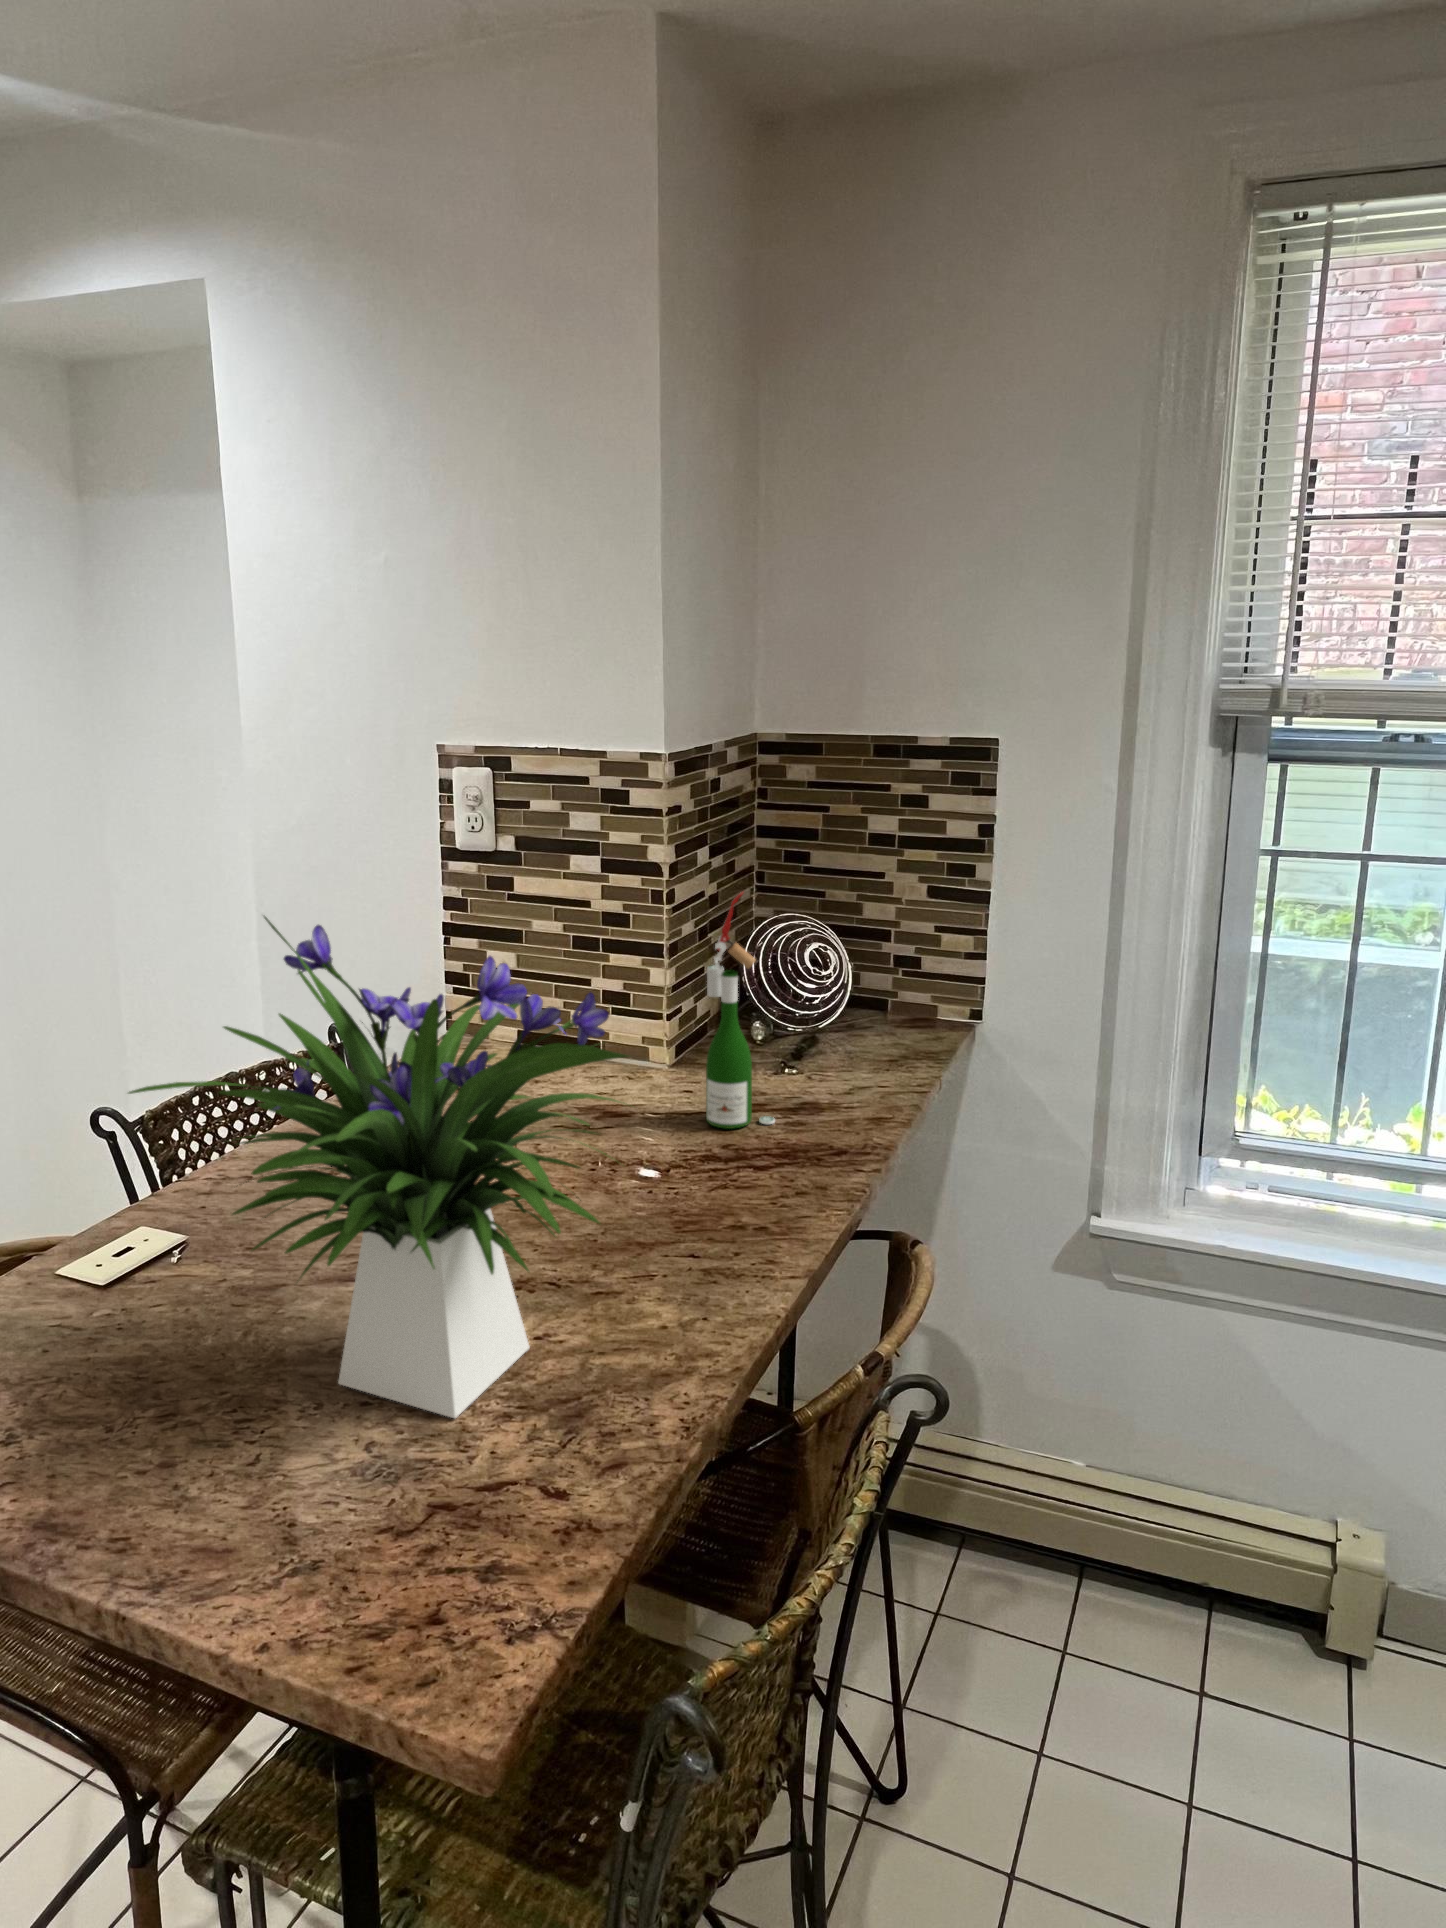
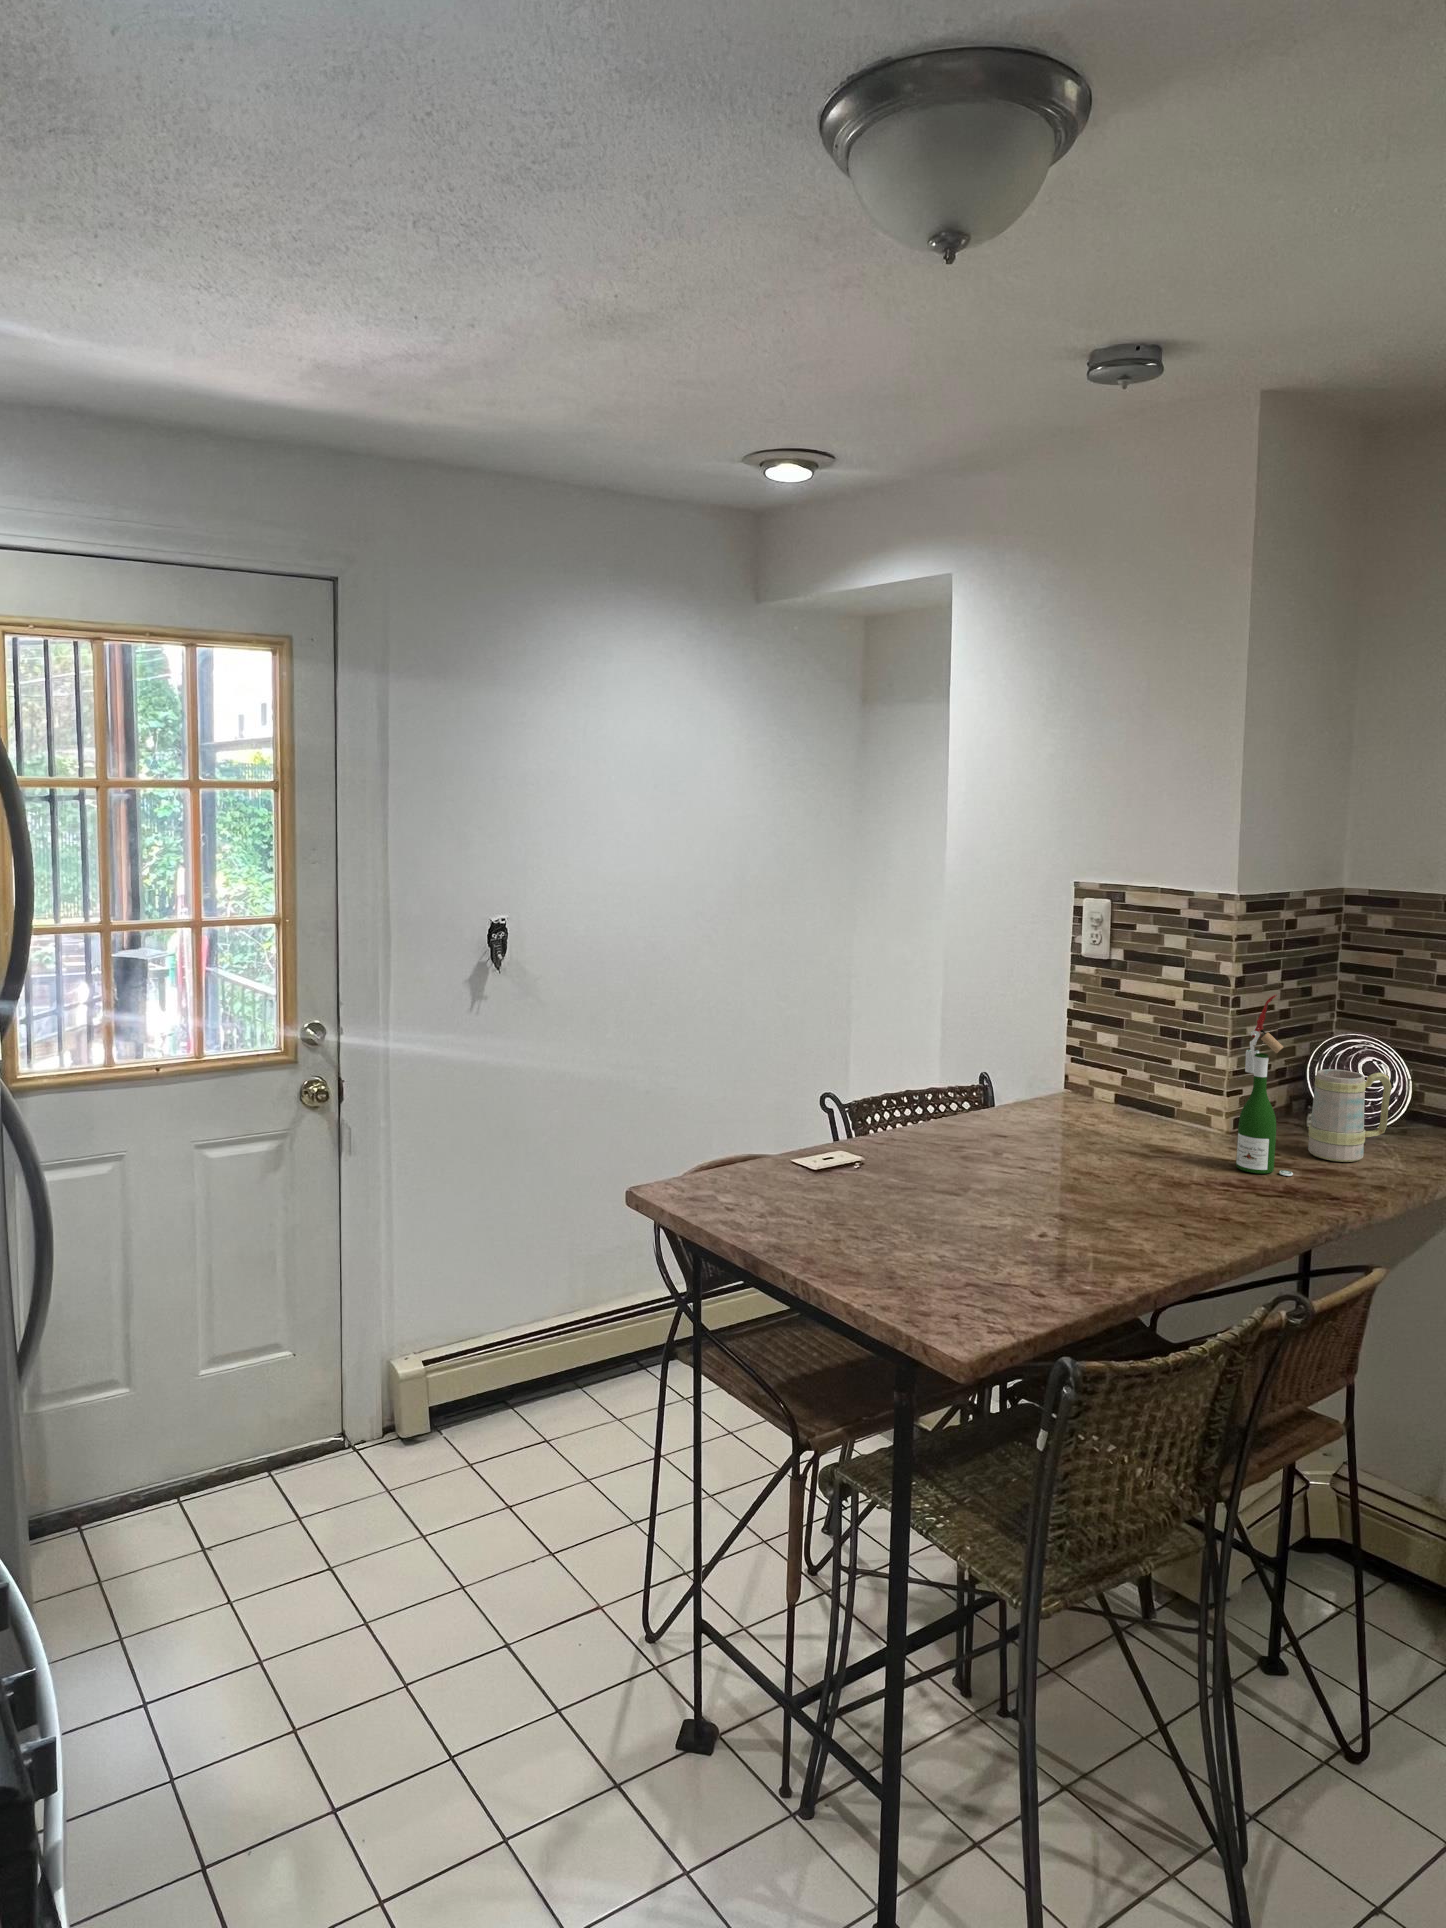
flower arrangement: present [129,916,628,1418] -> none [840,954,1129,1258]
mug: none [771,967,858,1086] -> present [1308,1069,1391,1162]

